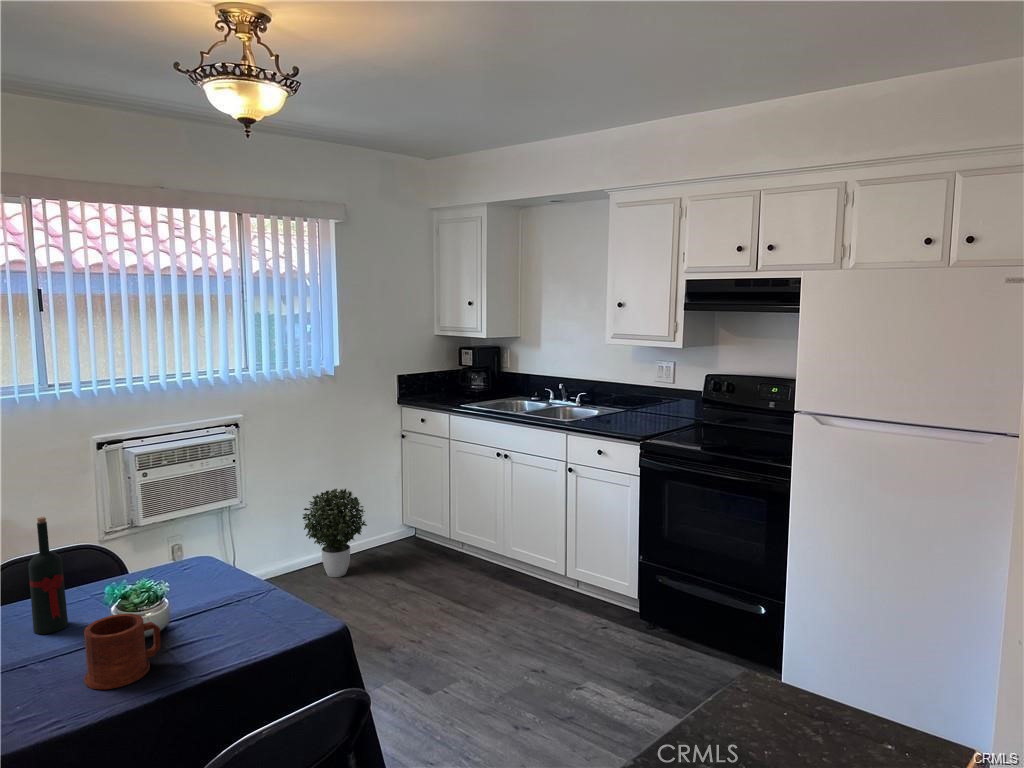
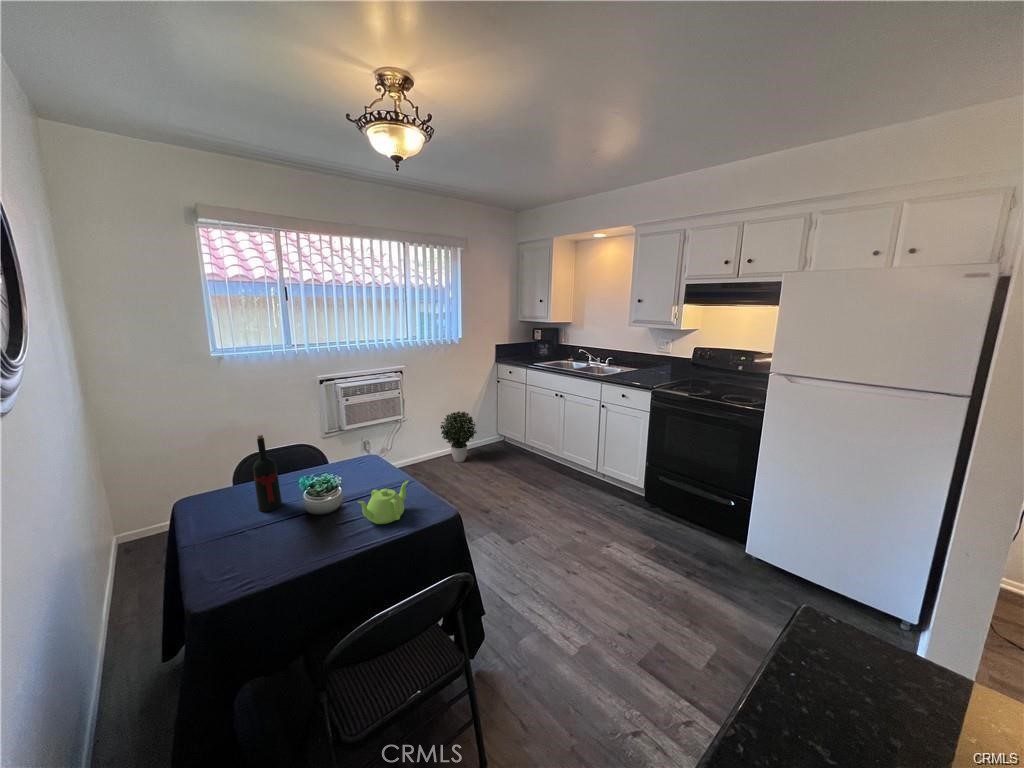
teapot: none [193,577,265,639] -> present [358,481,408,524]
mug: present [84,614,161,690] -> none [278,507,334,564]

